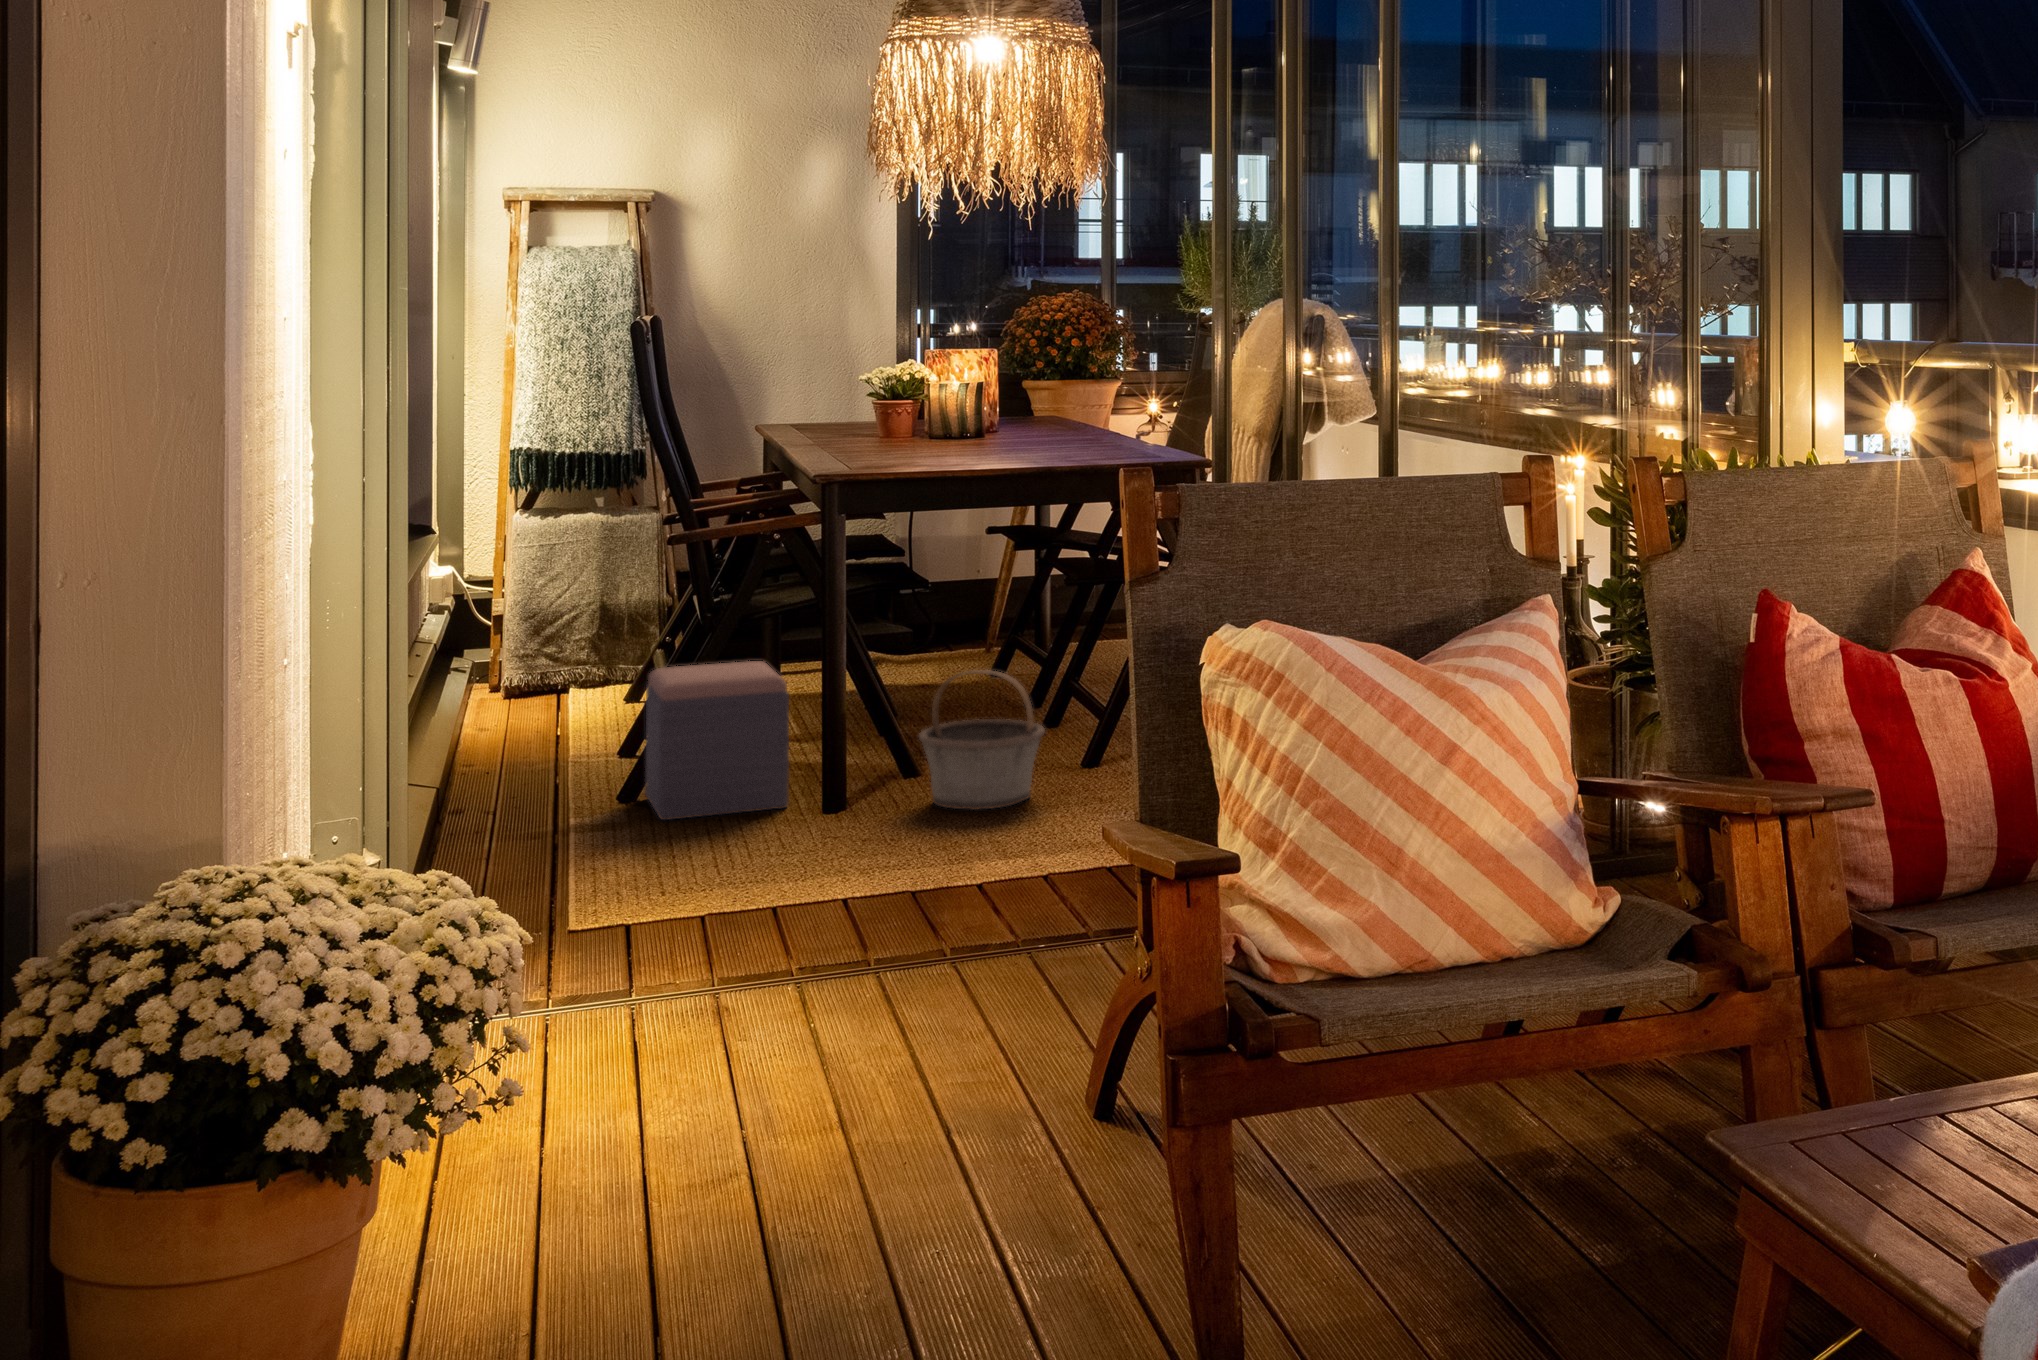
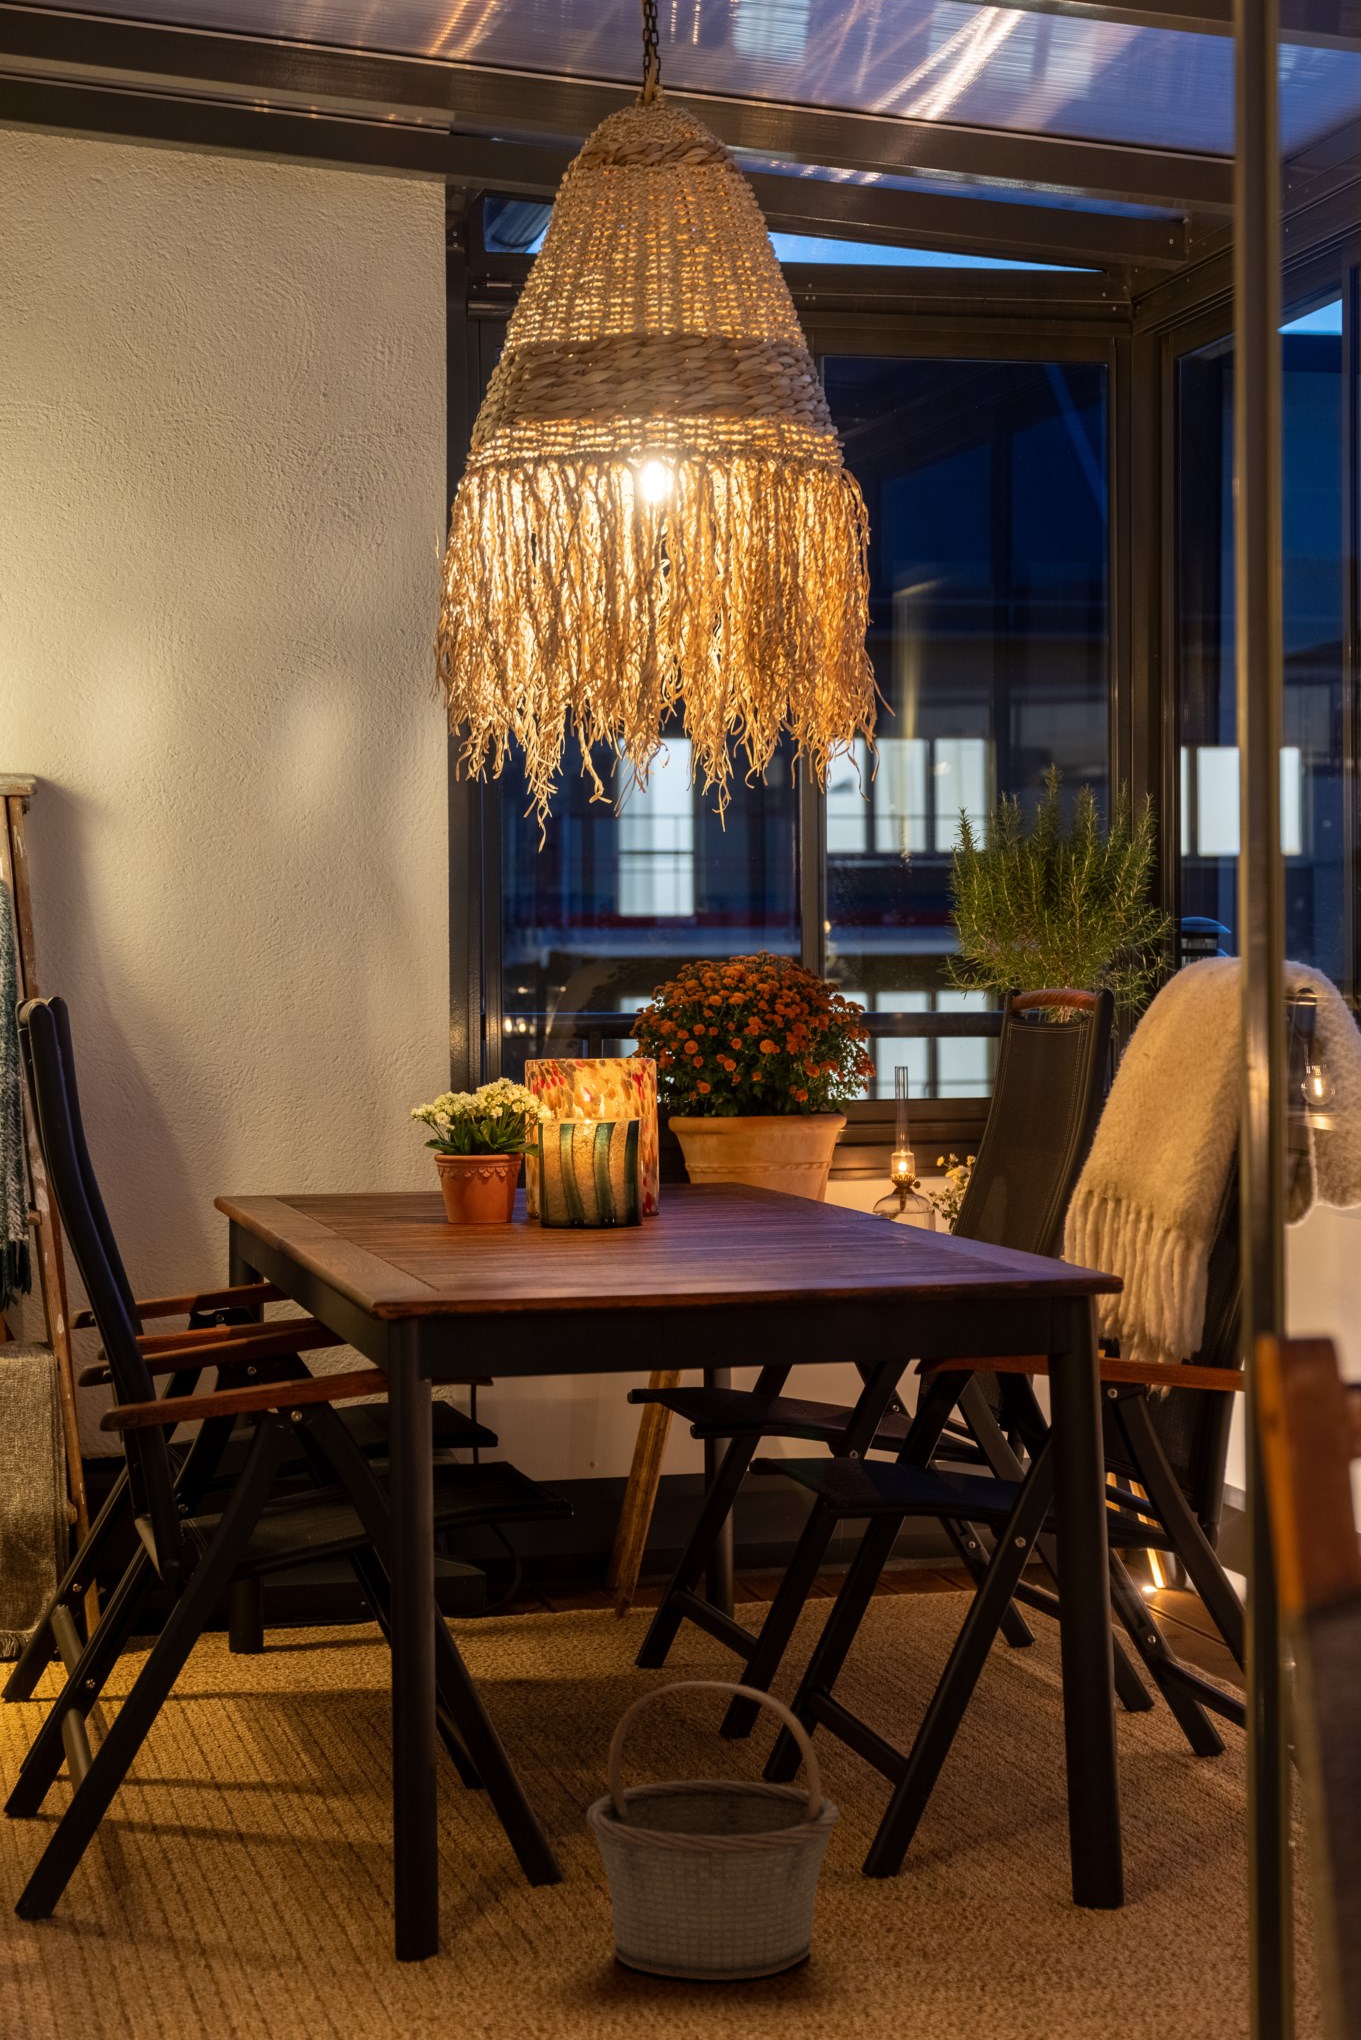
footstool: present [645,661,789,820] -> none [48,1647,329,1978]

